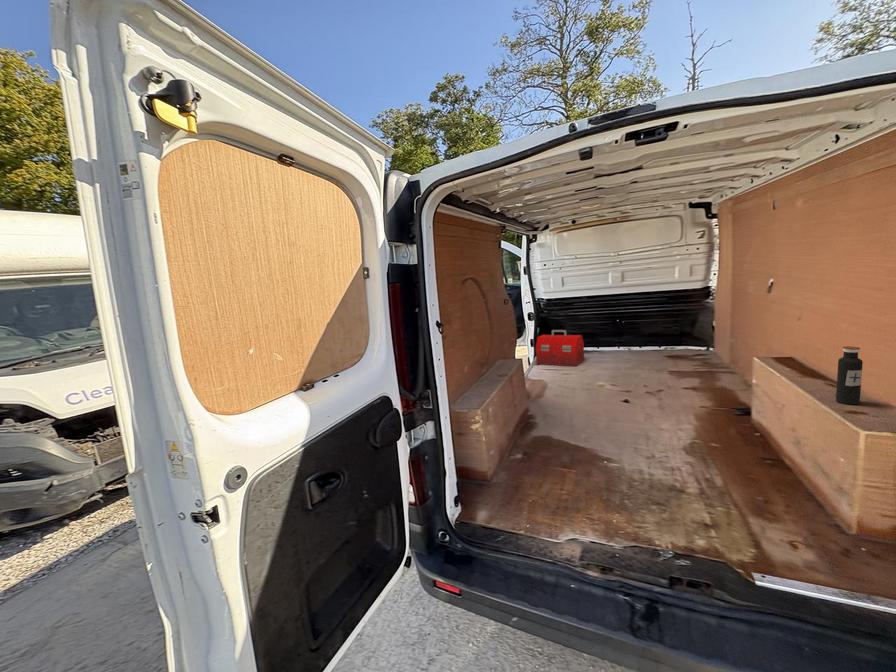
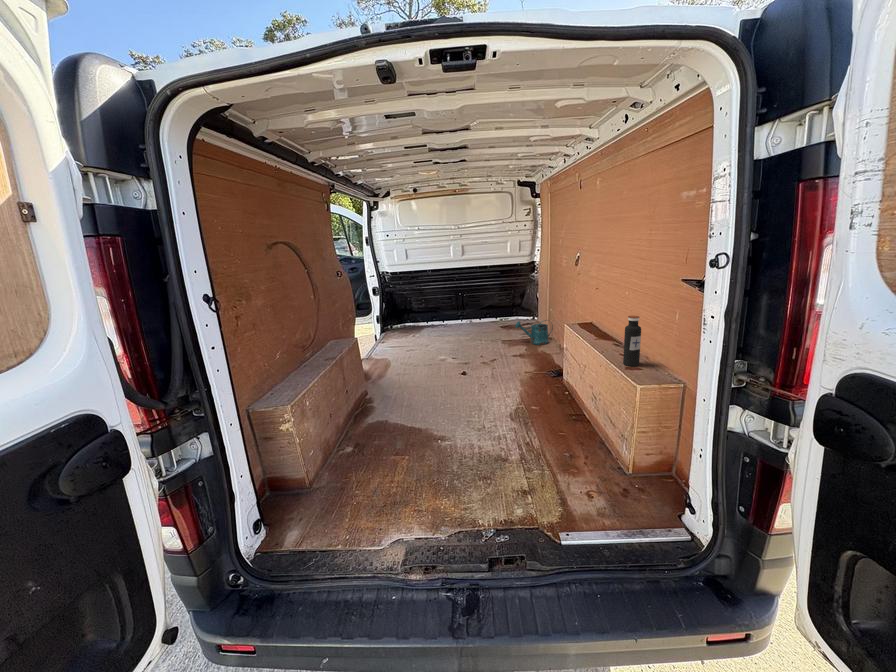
toolbox: present [536,330,584,366] -> none [381,304,430,341]
watering can: none [684,350,732,377] -> present [515,320,553,345]

